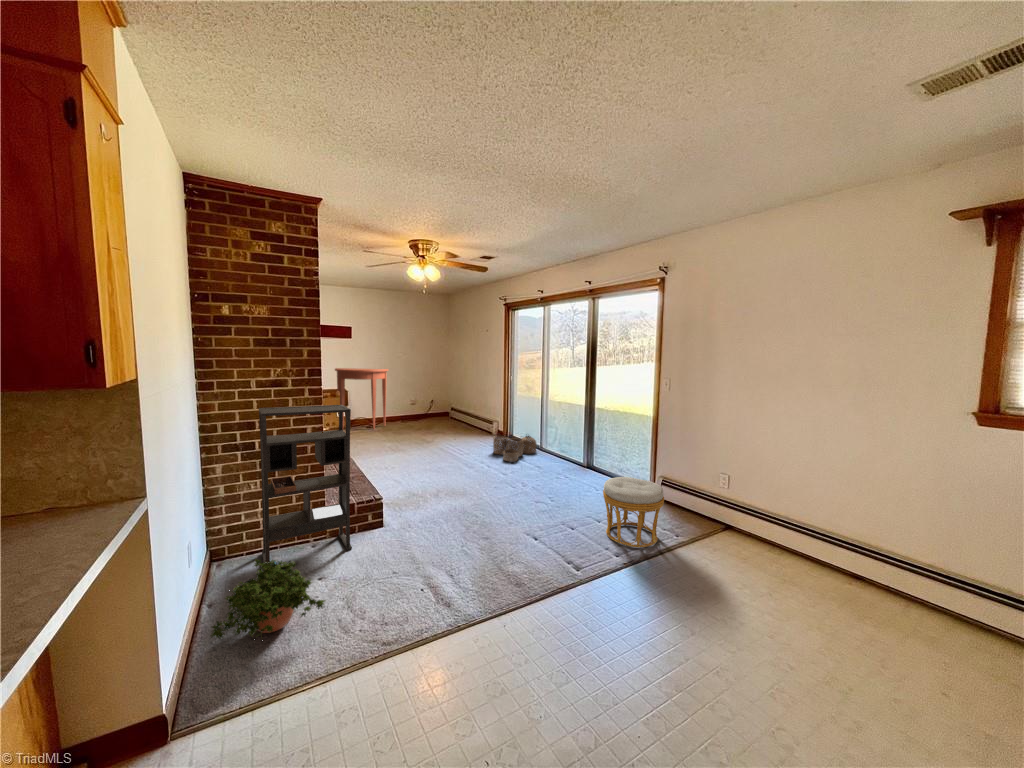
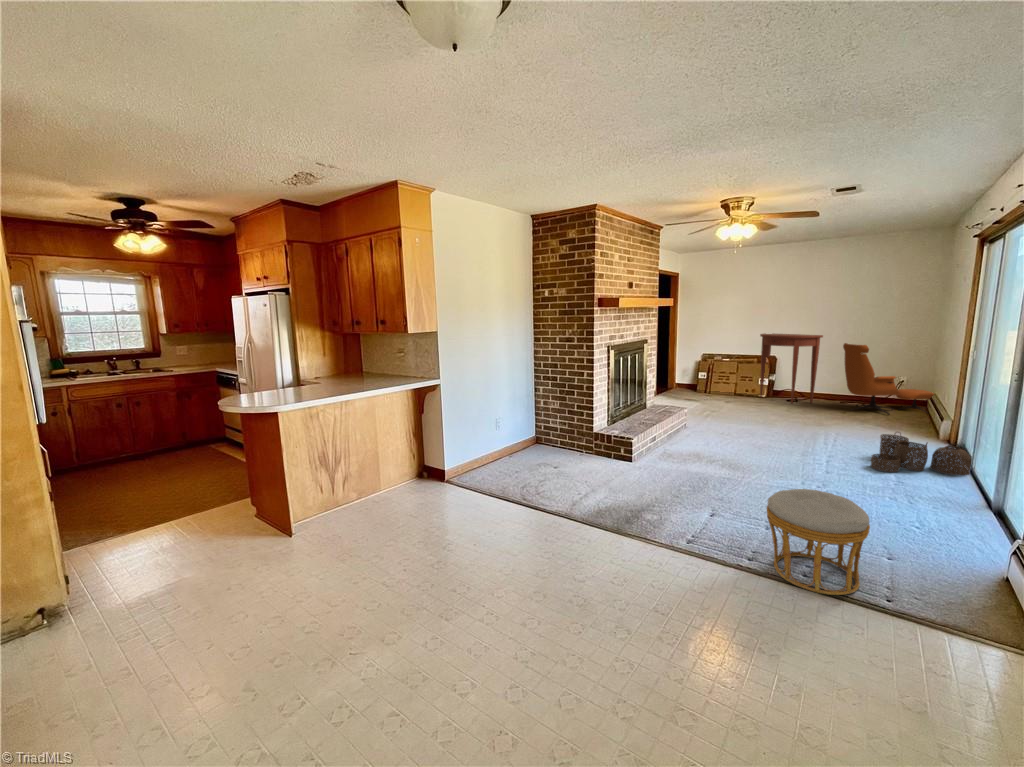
lounge chair: none [408,375,452,427] -> present [843,343,934,415]
bookshelf: present [259,405,352,562] -> none [543,355,602,463]
potted plant: present [211,559,325,639] -> none [483,435,527,471]

